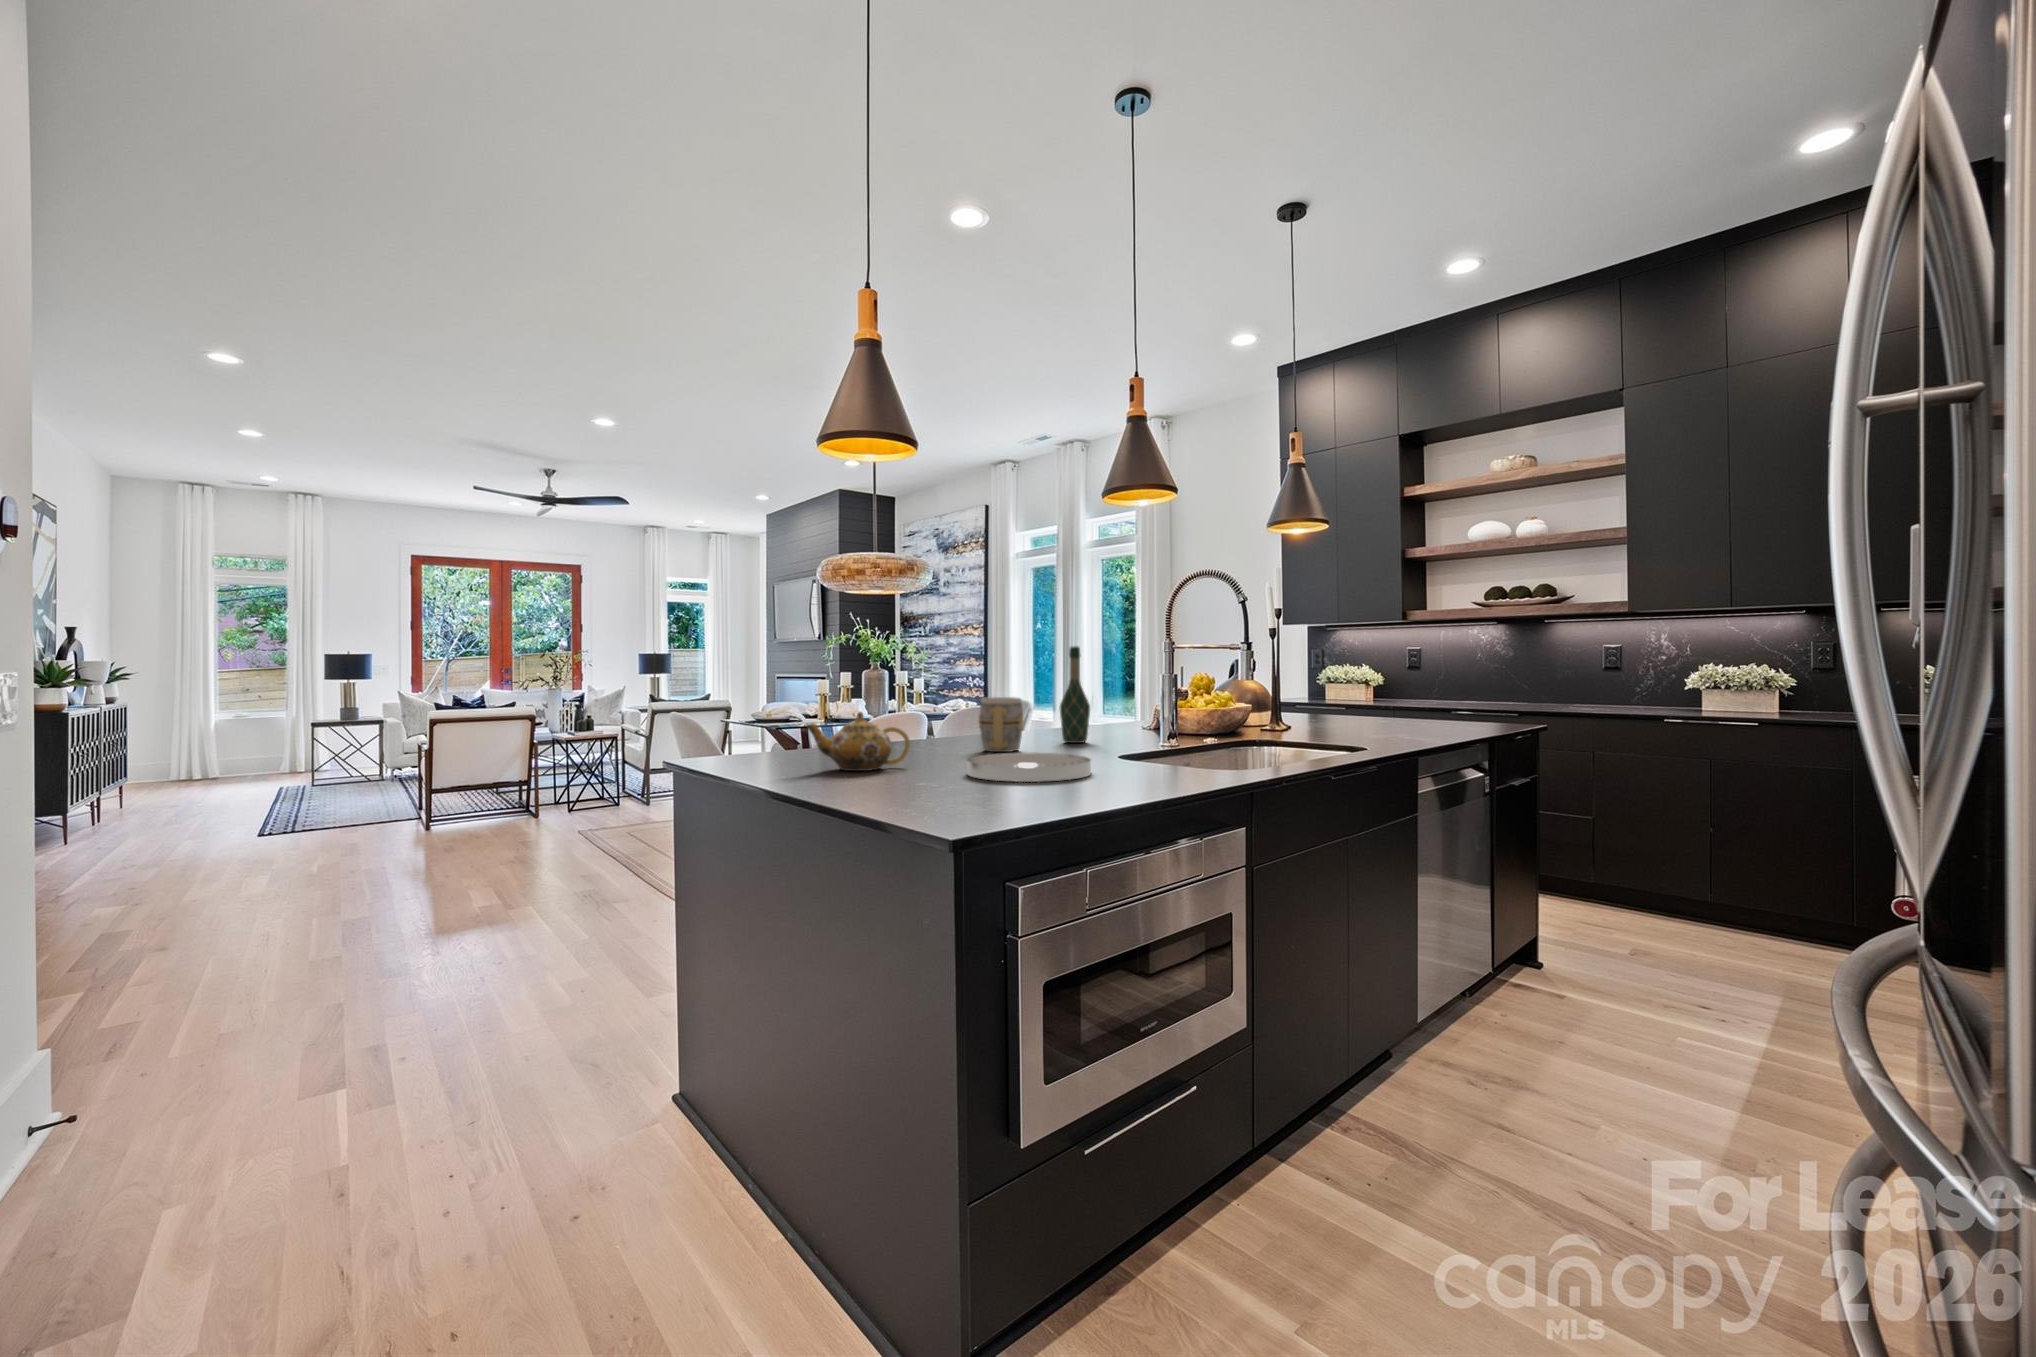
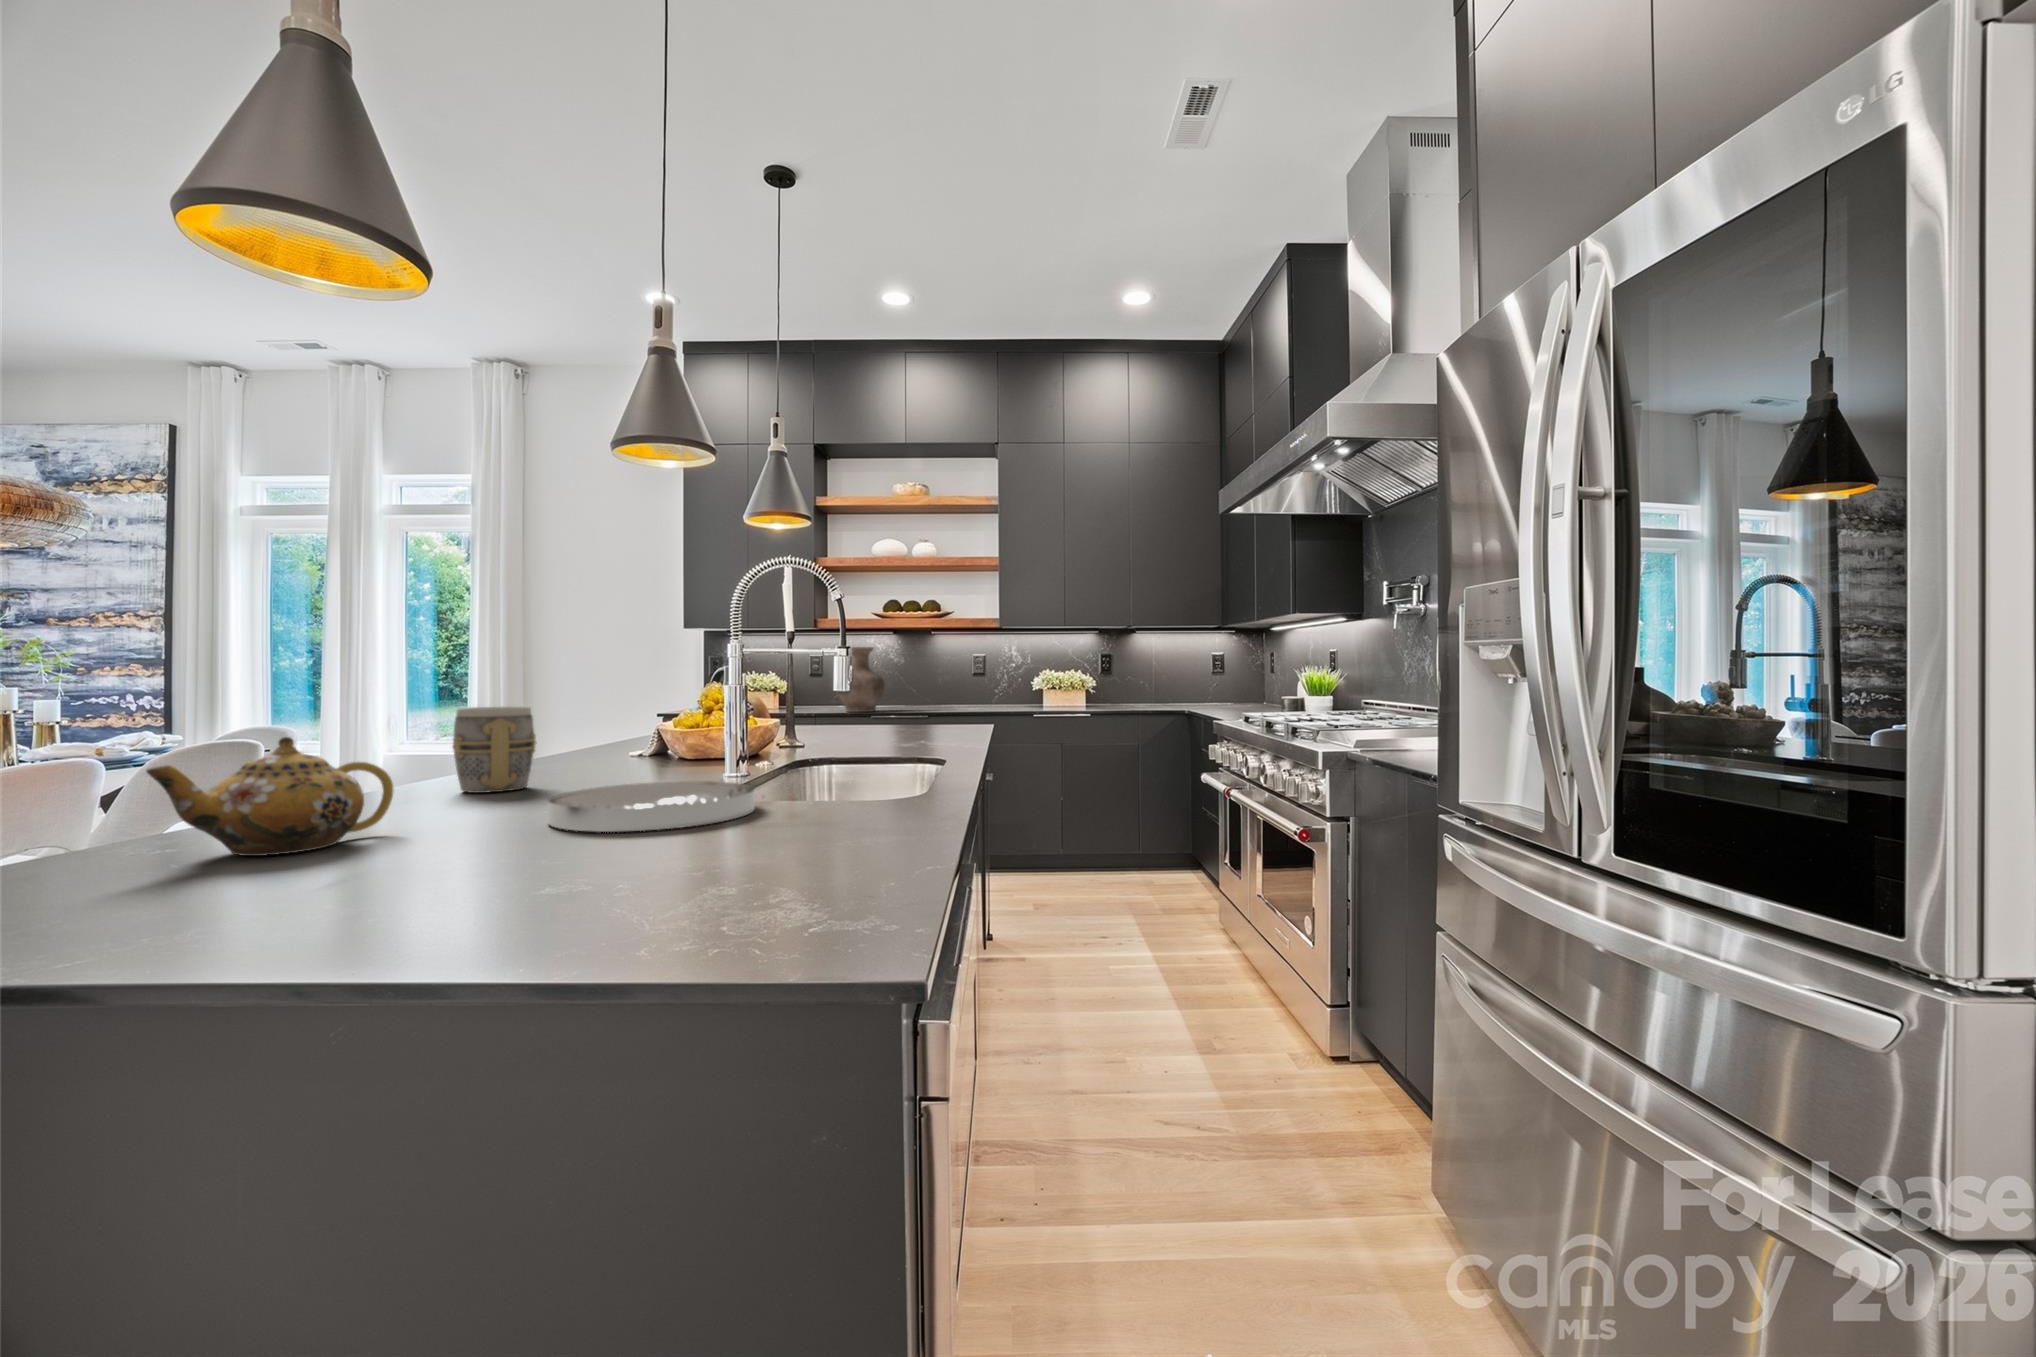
vase: none [1419,639,1476,708] -> present [839,647,885,712]
wine bottle: present [1060,647,1090,743] -> none [555,634,604,770]

